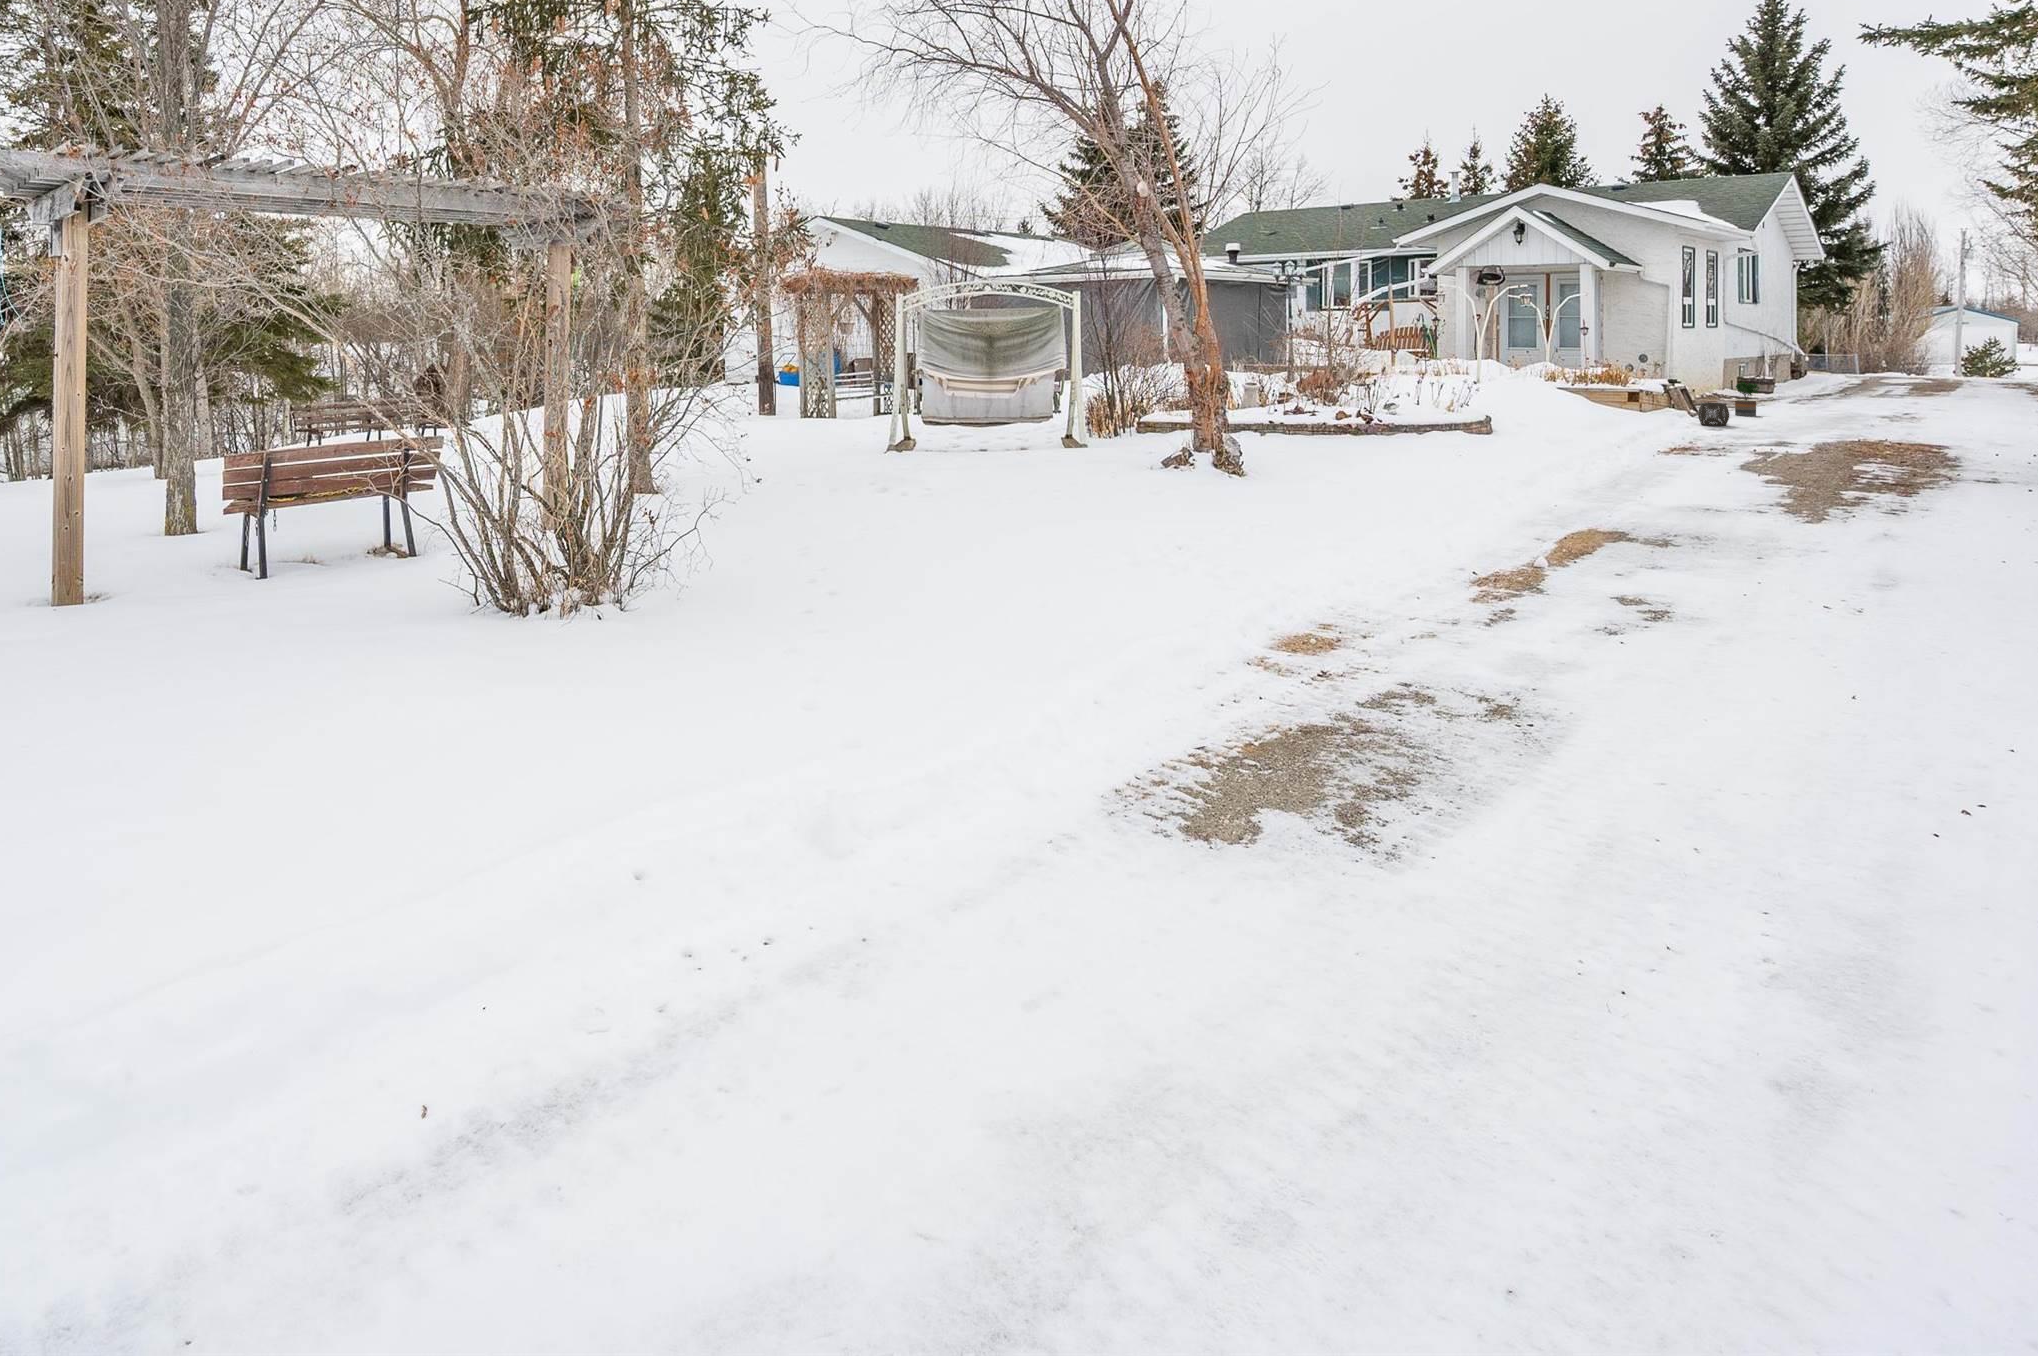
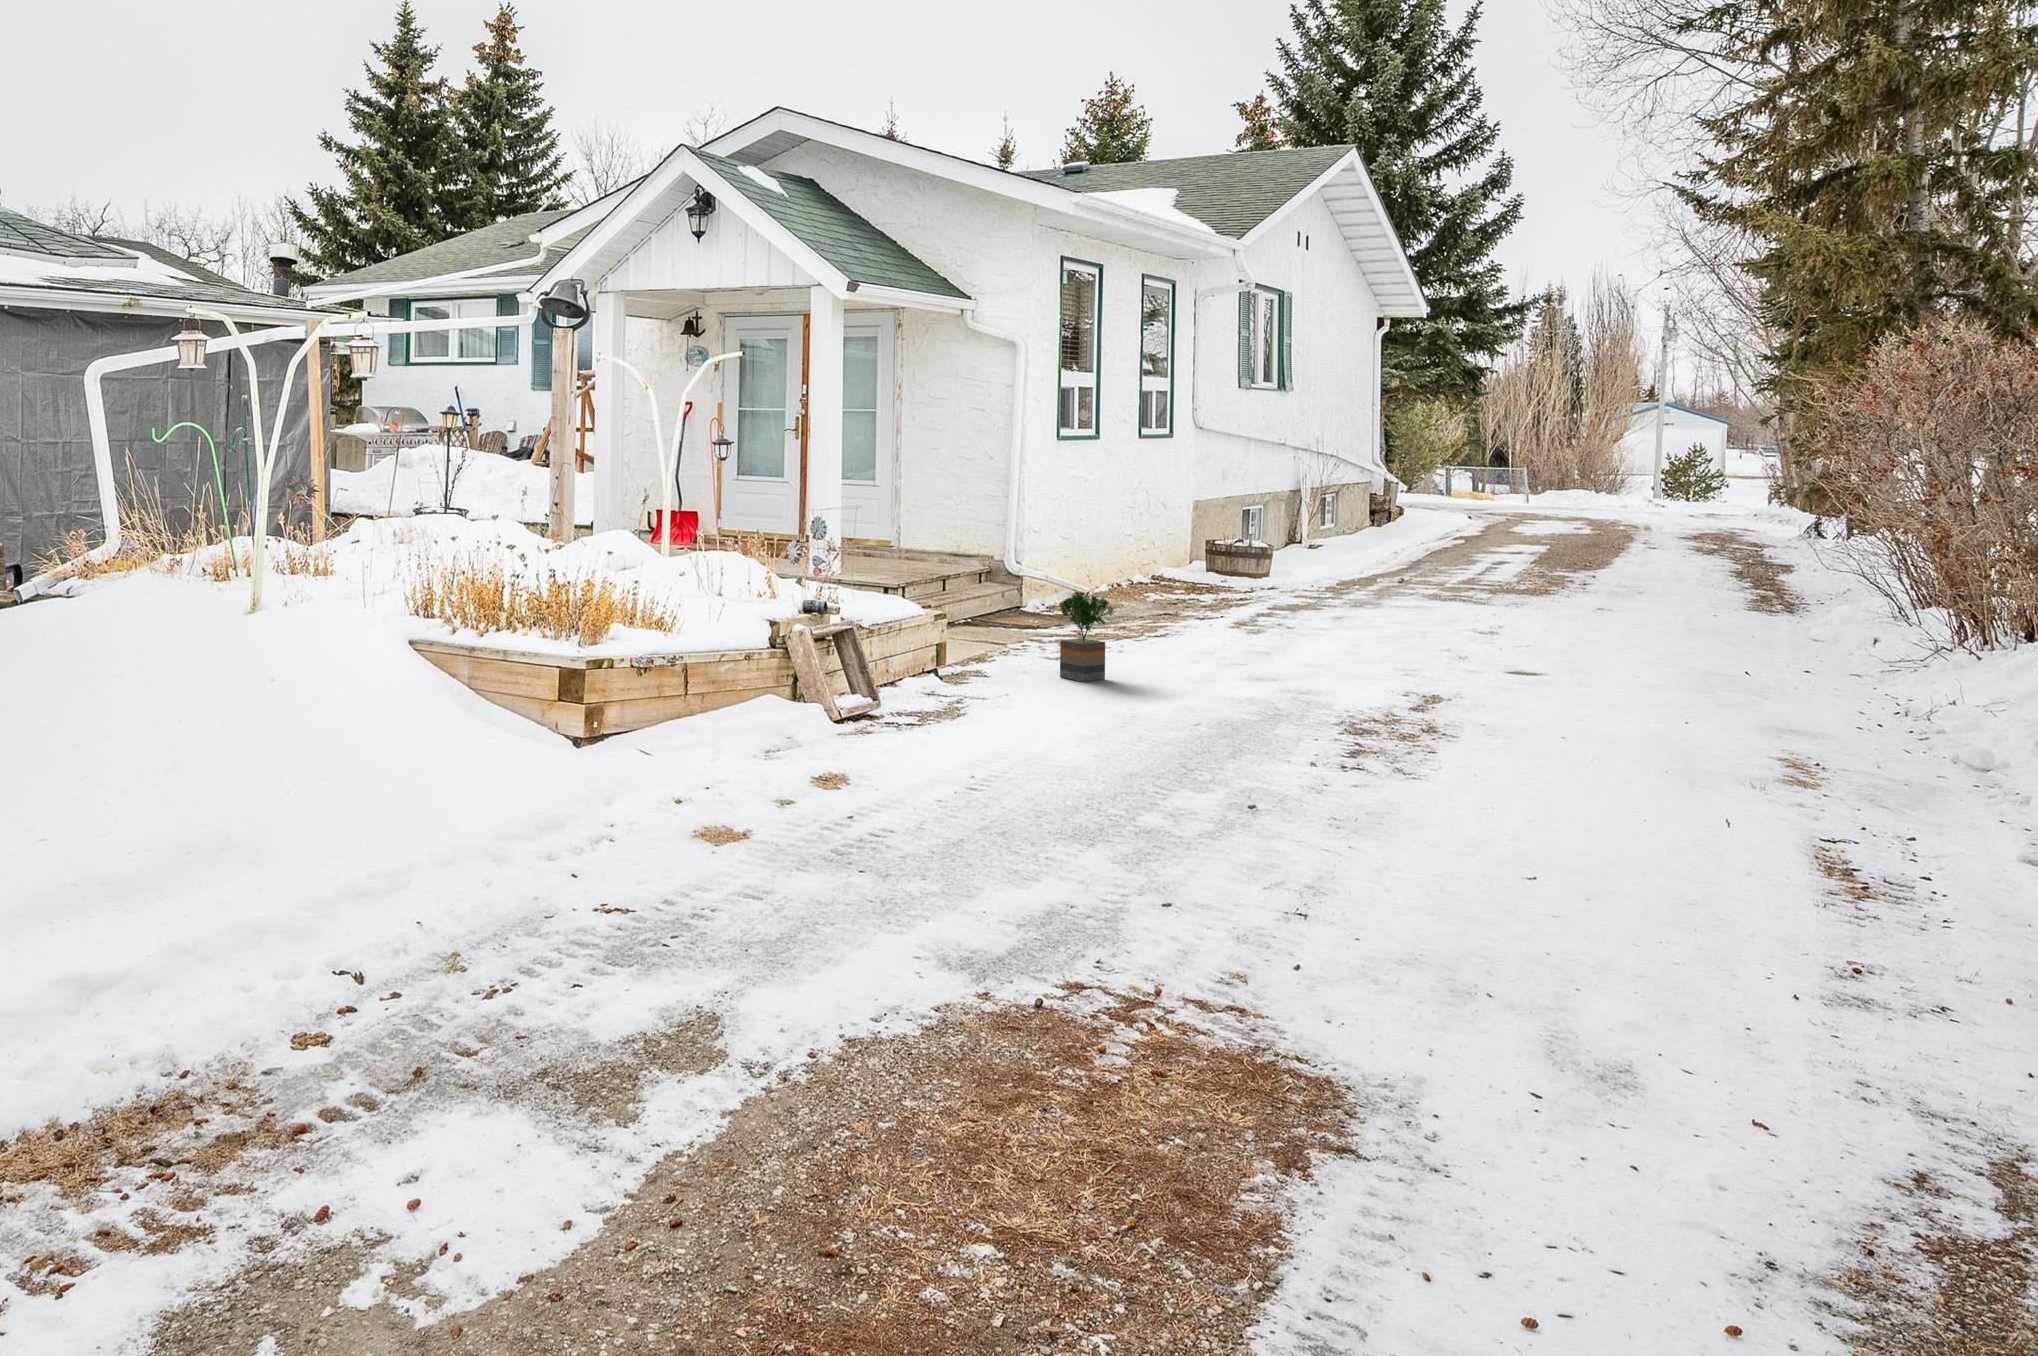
woven basket: present [1698,403,1729,426] -> none [890,672,962,743]

